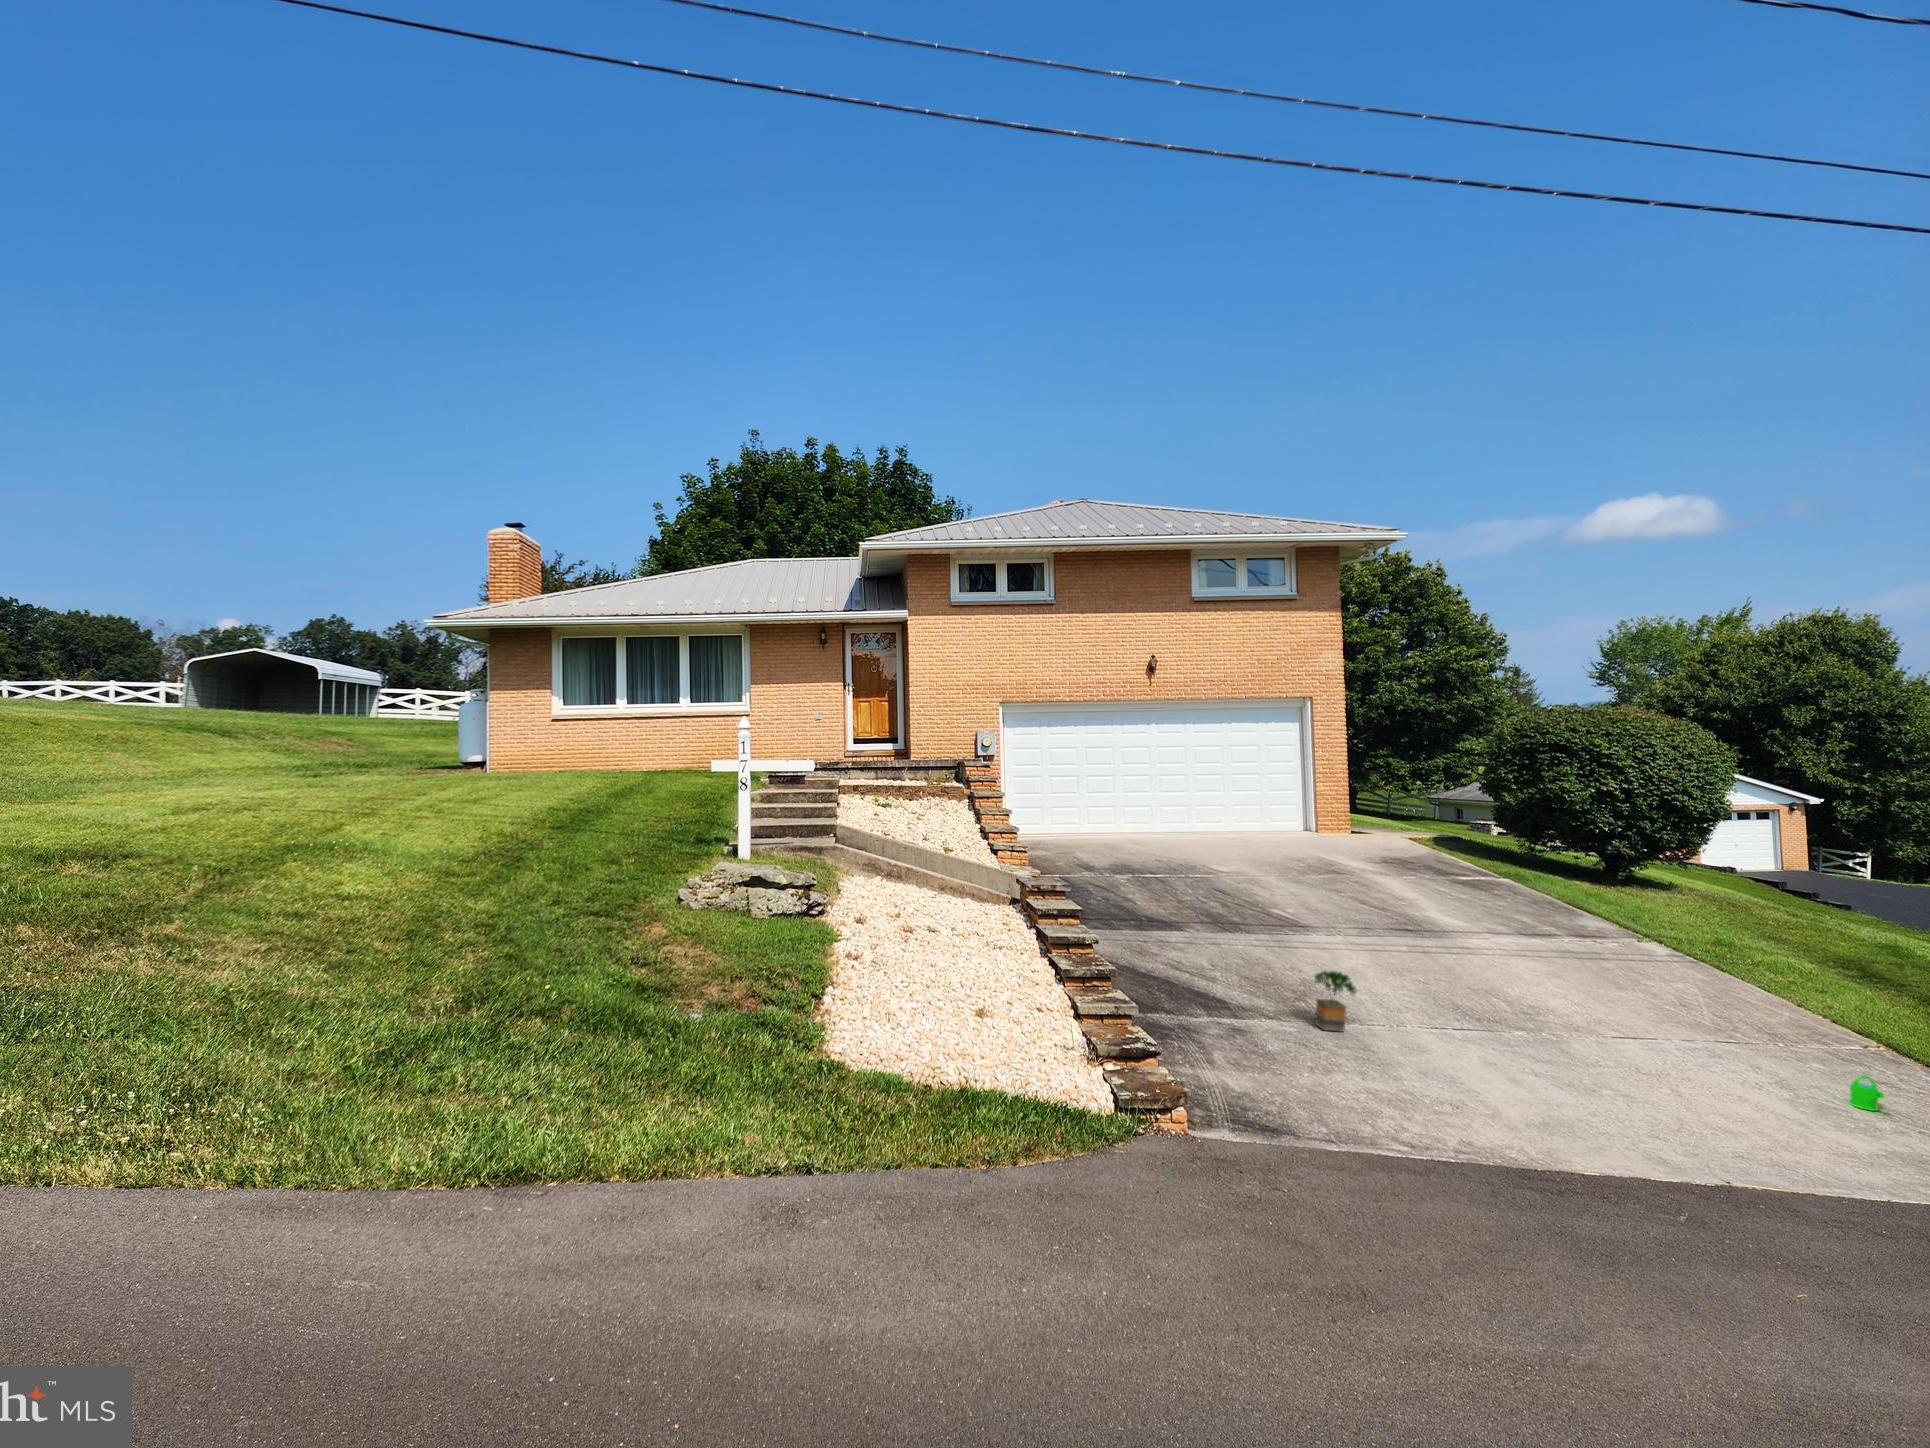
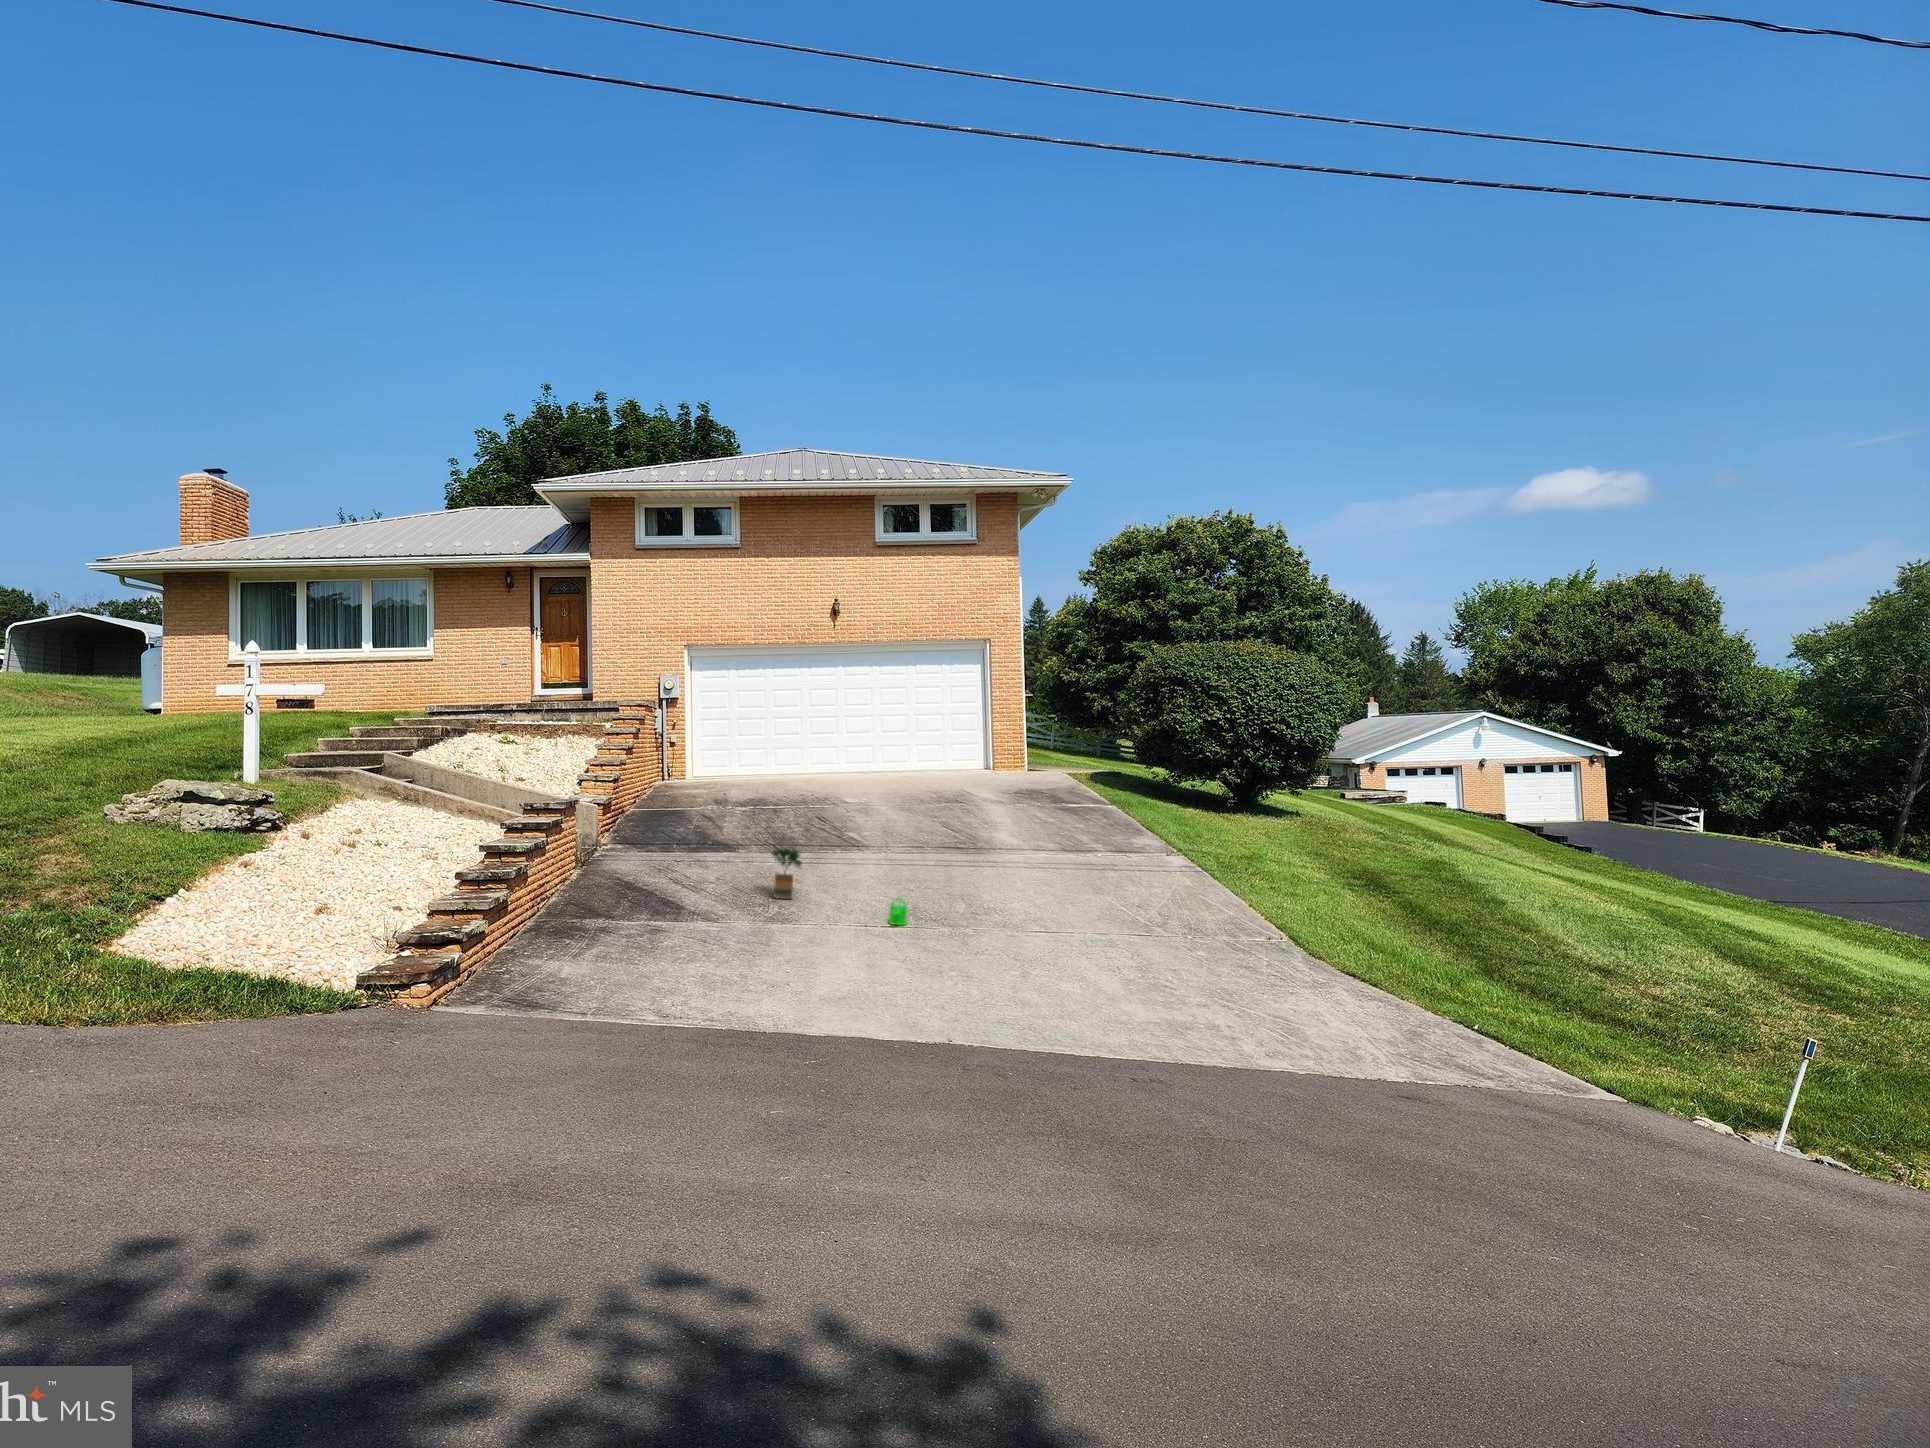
watering can: present [1849,1075,1885,1111] -> present [889,898,907,925]

